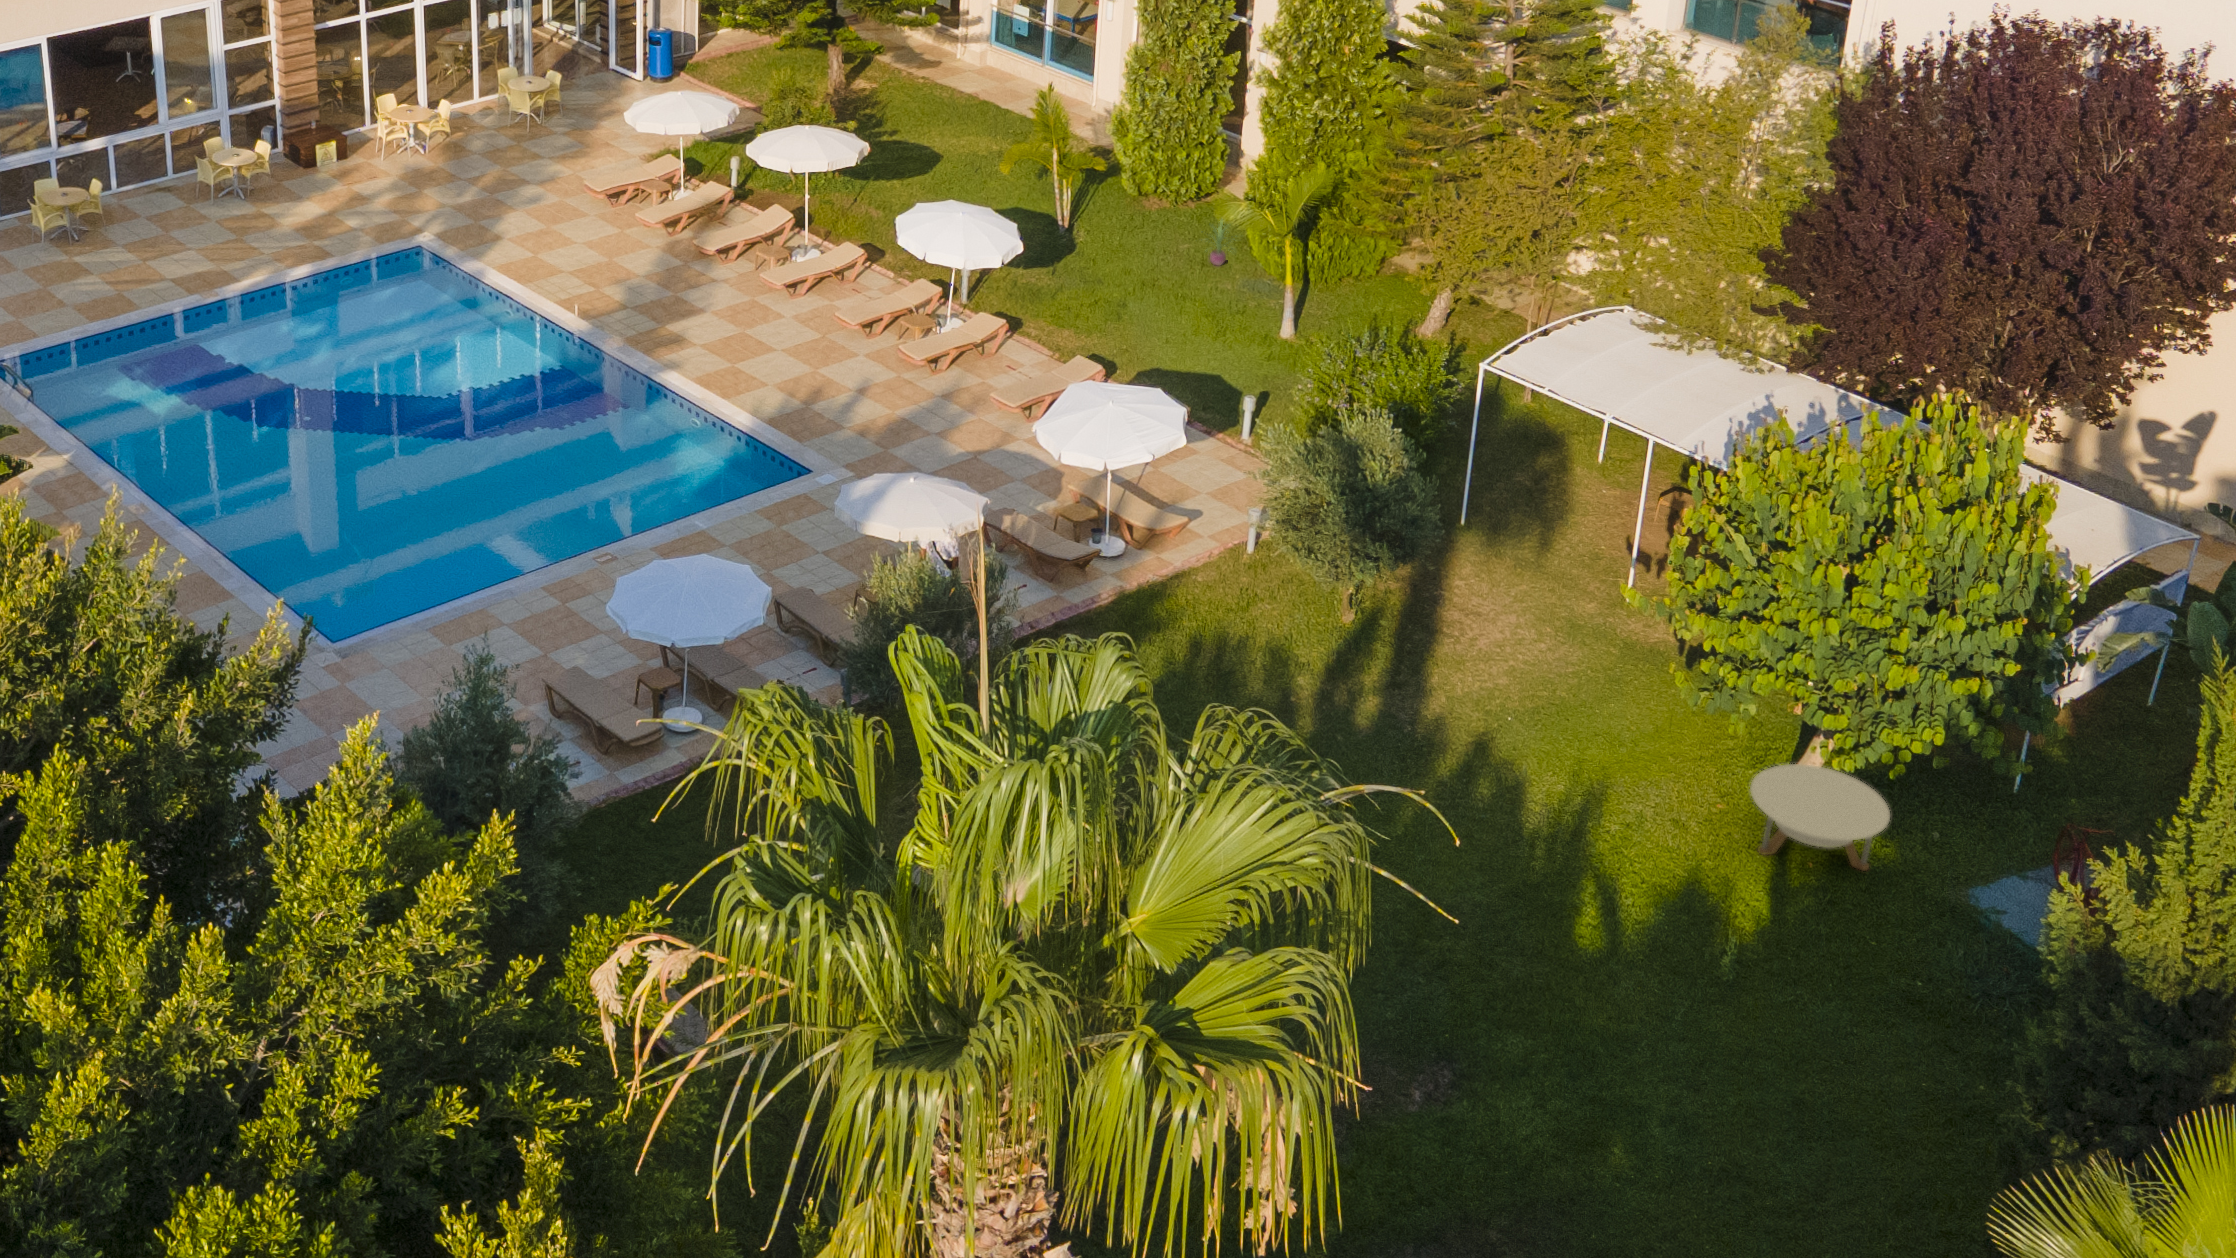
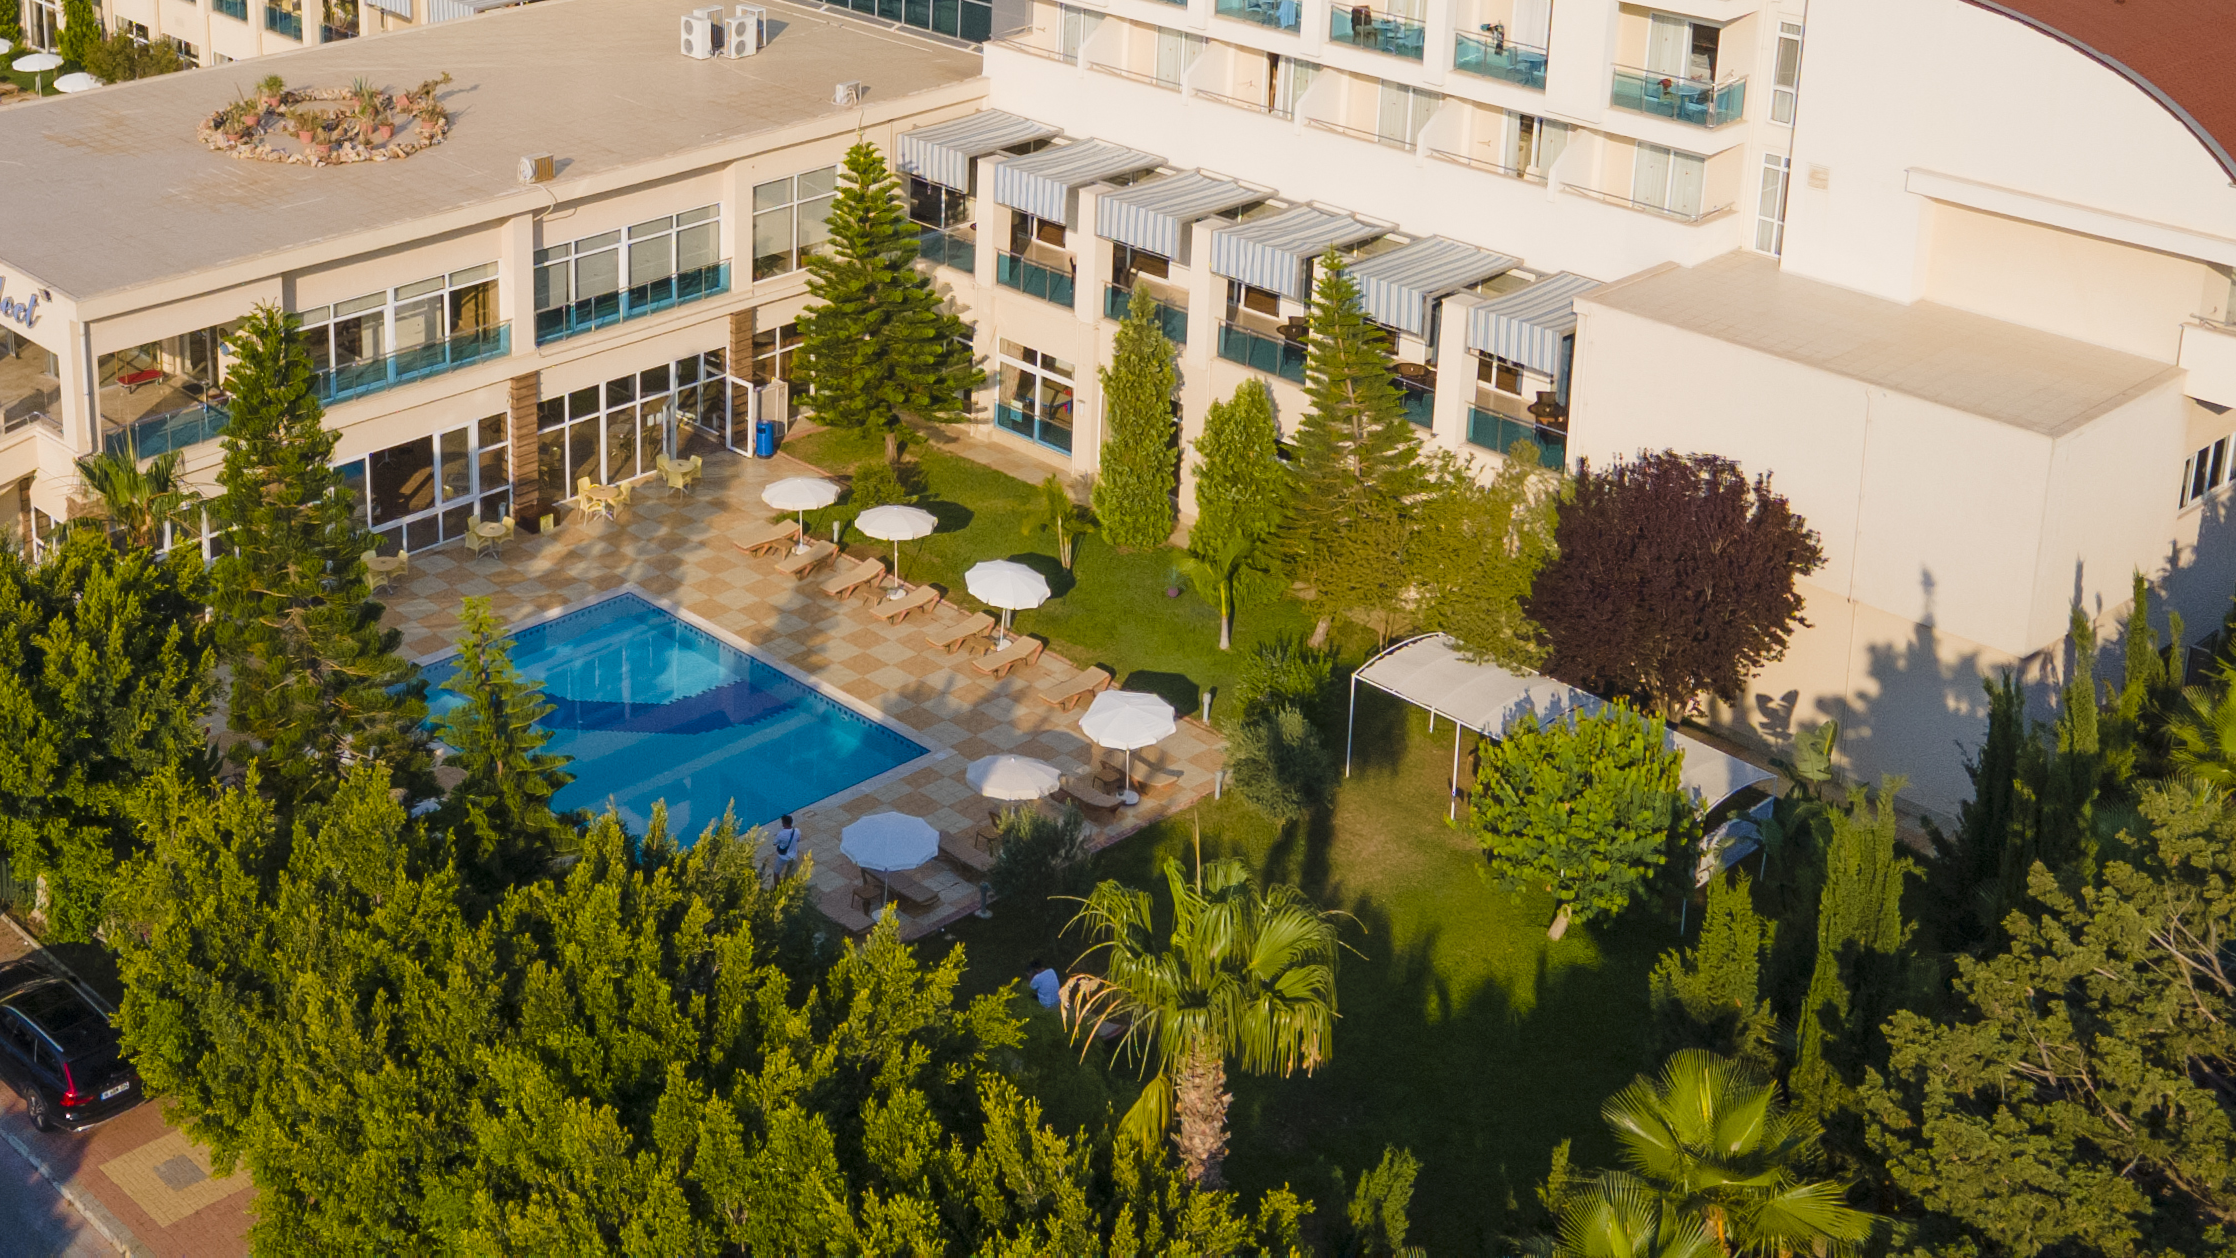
round table: present [1751,764,1890,870] -> none [1525,921,1605,984]

